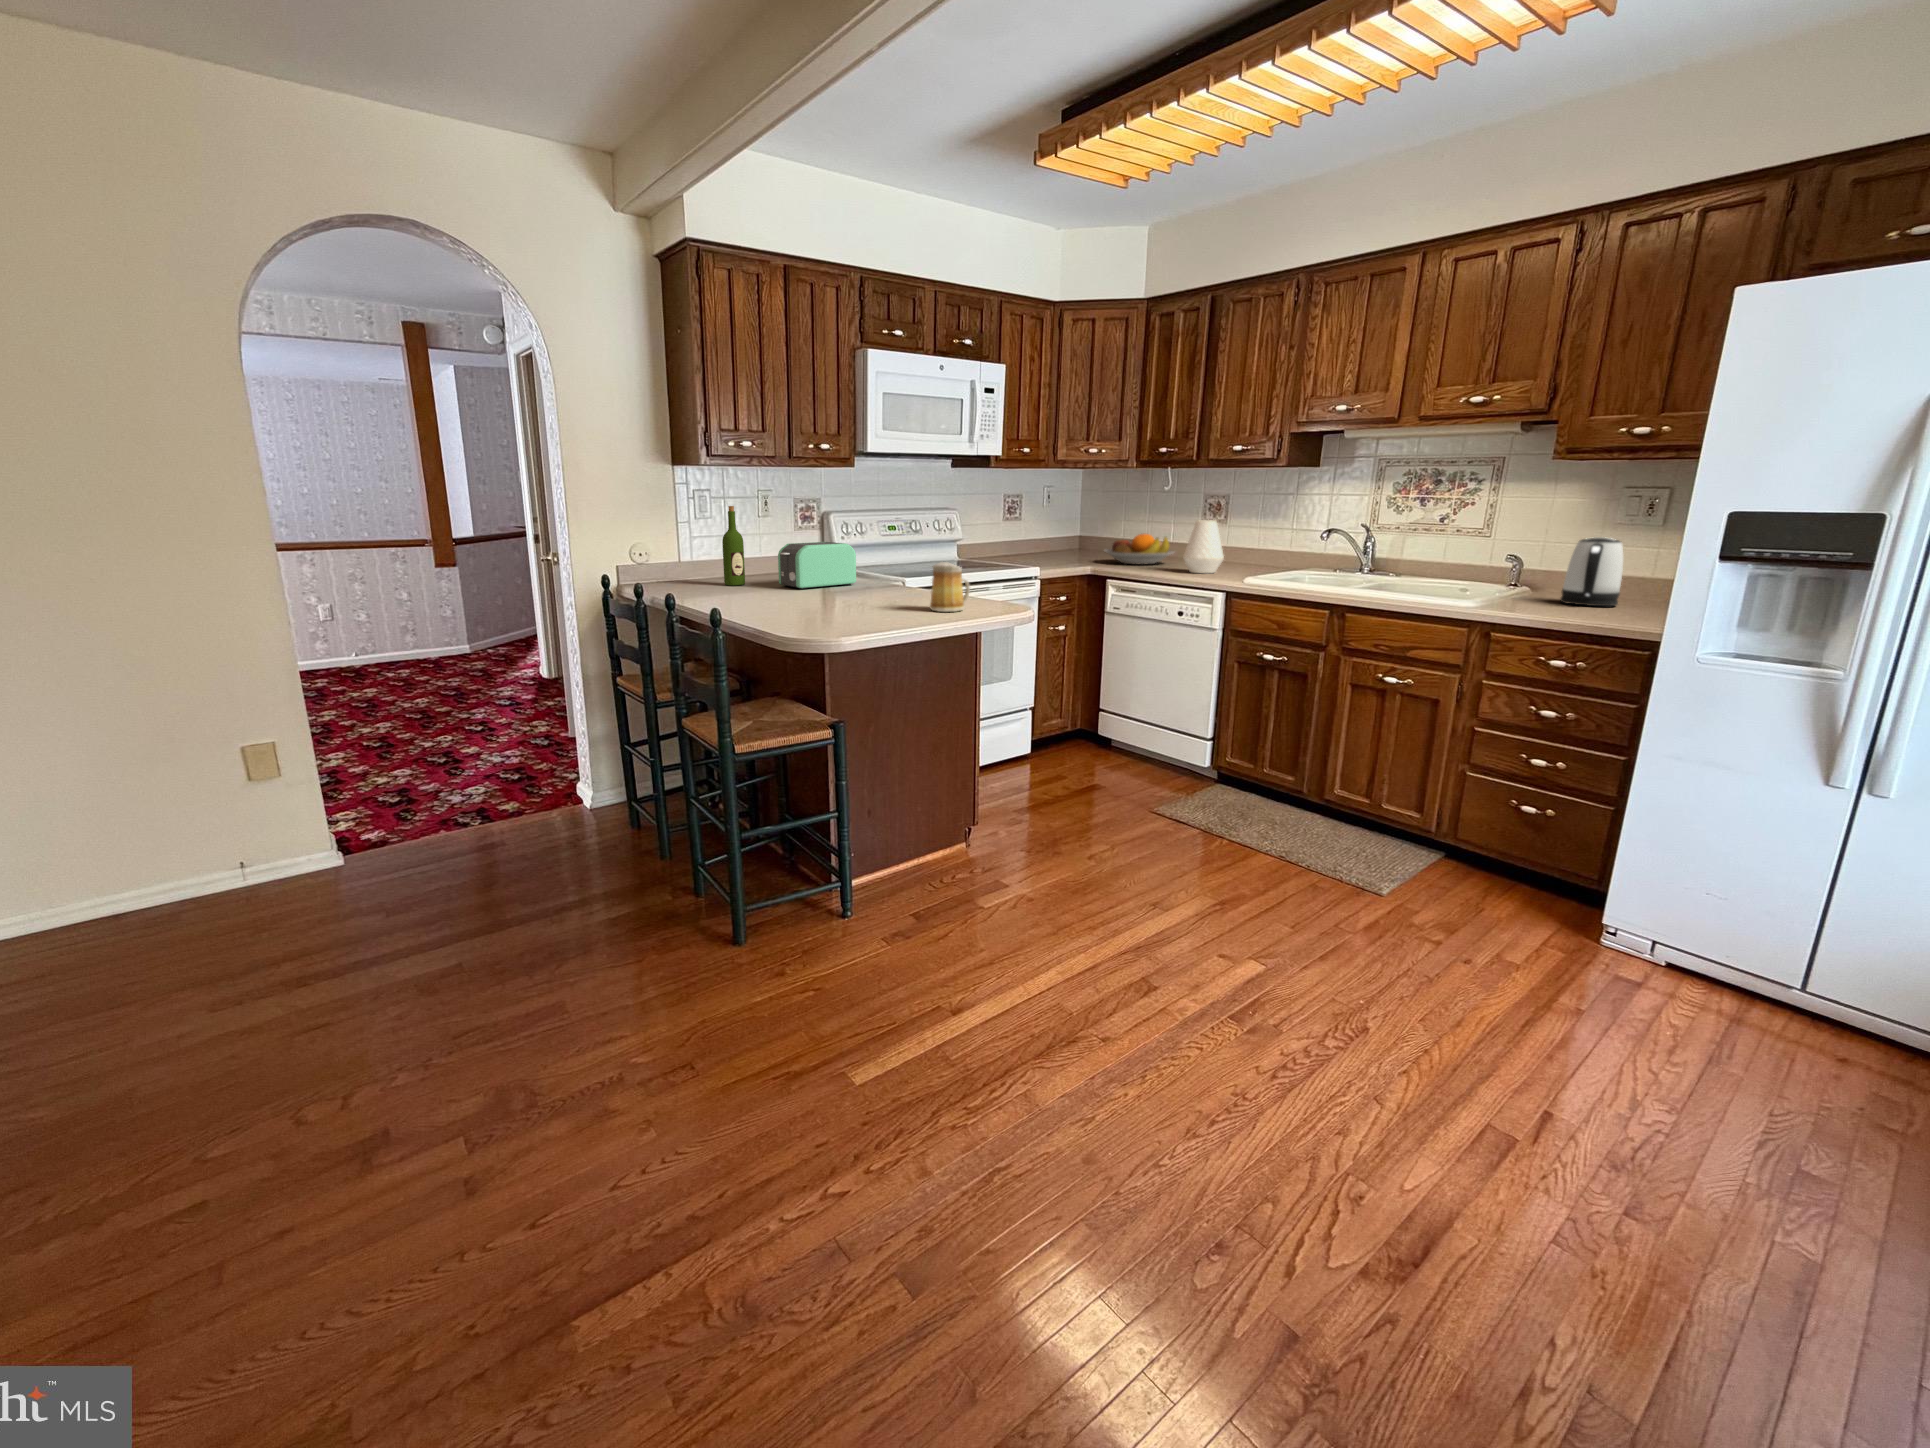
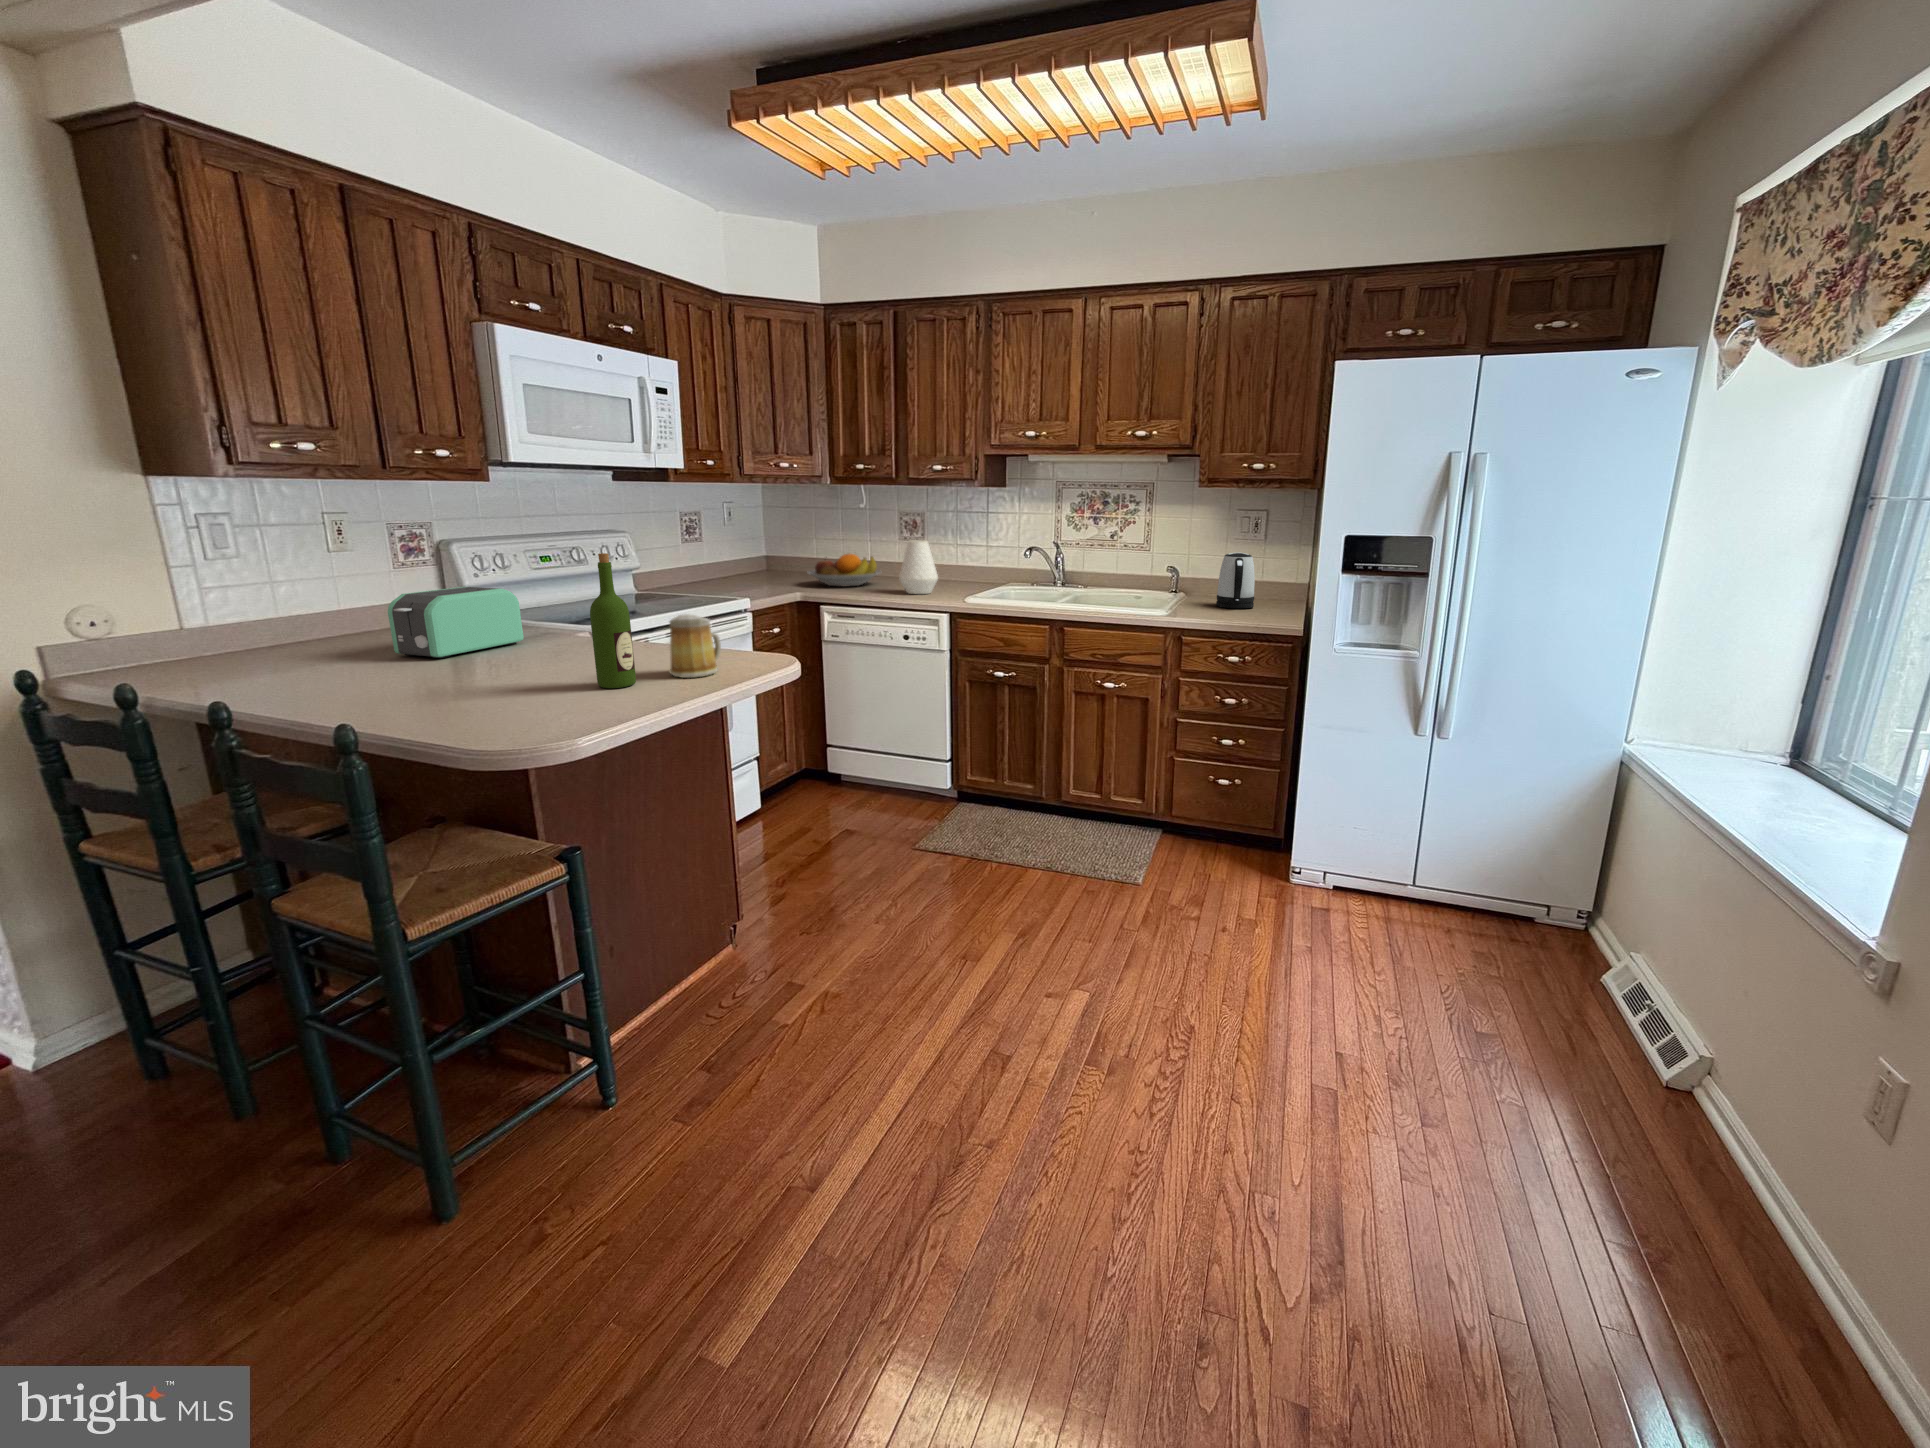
wine bottle: present [722,506,745,586] -> present [590,553,636,688]

